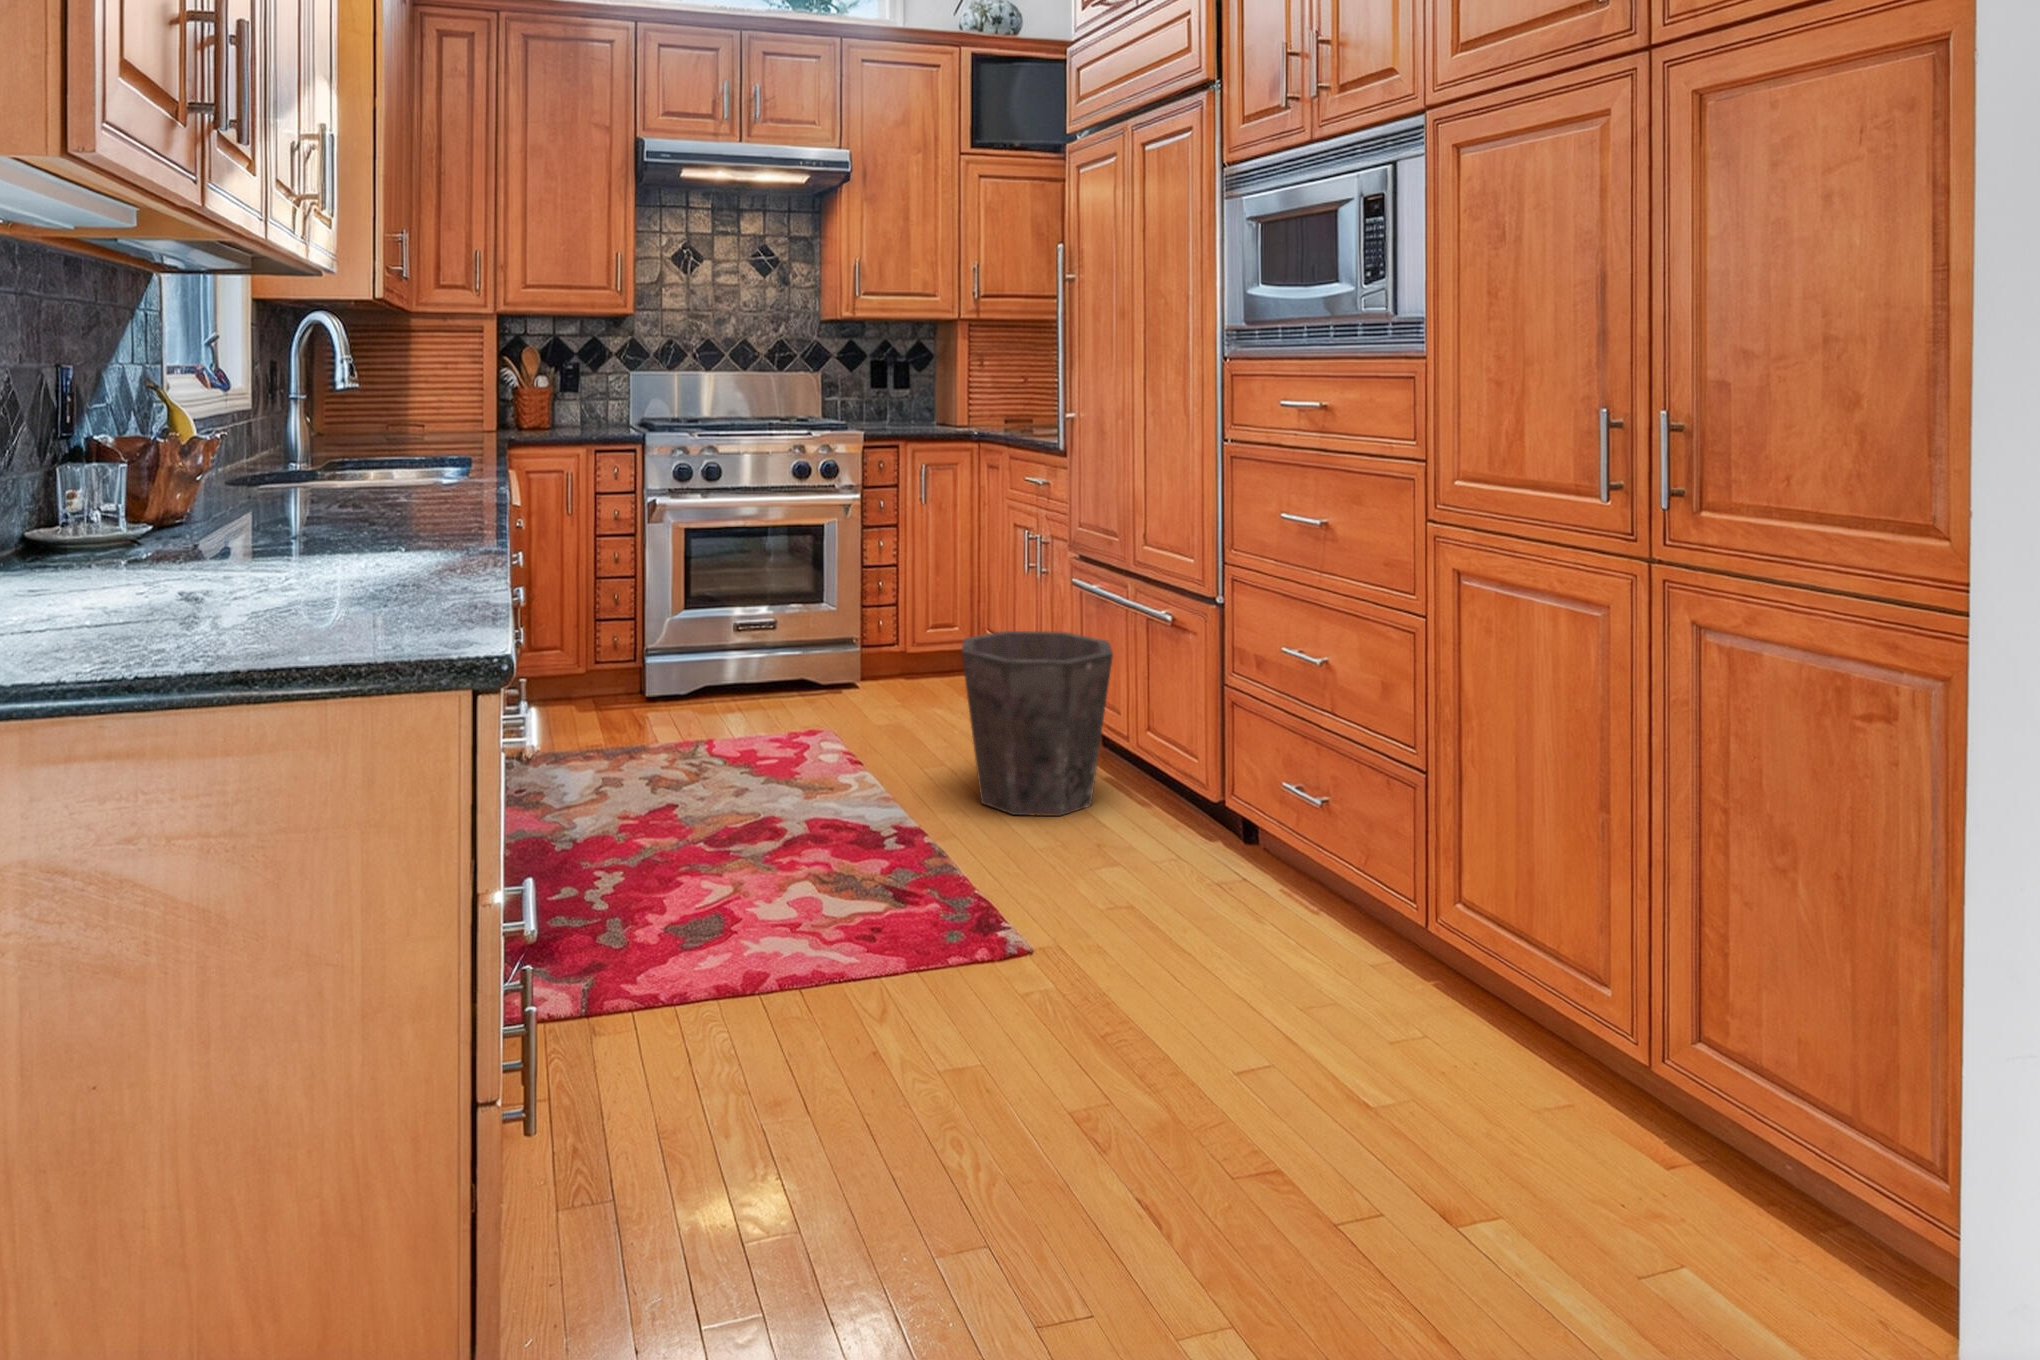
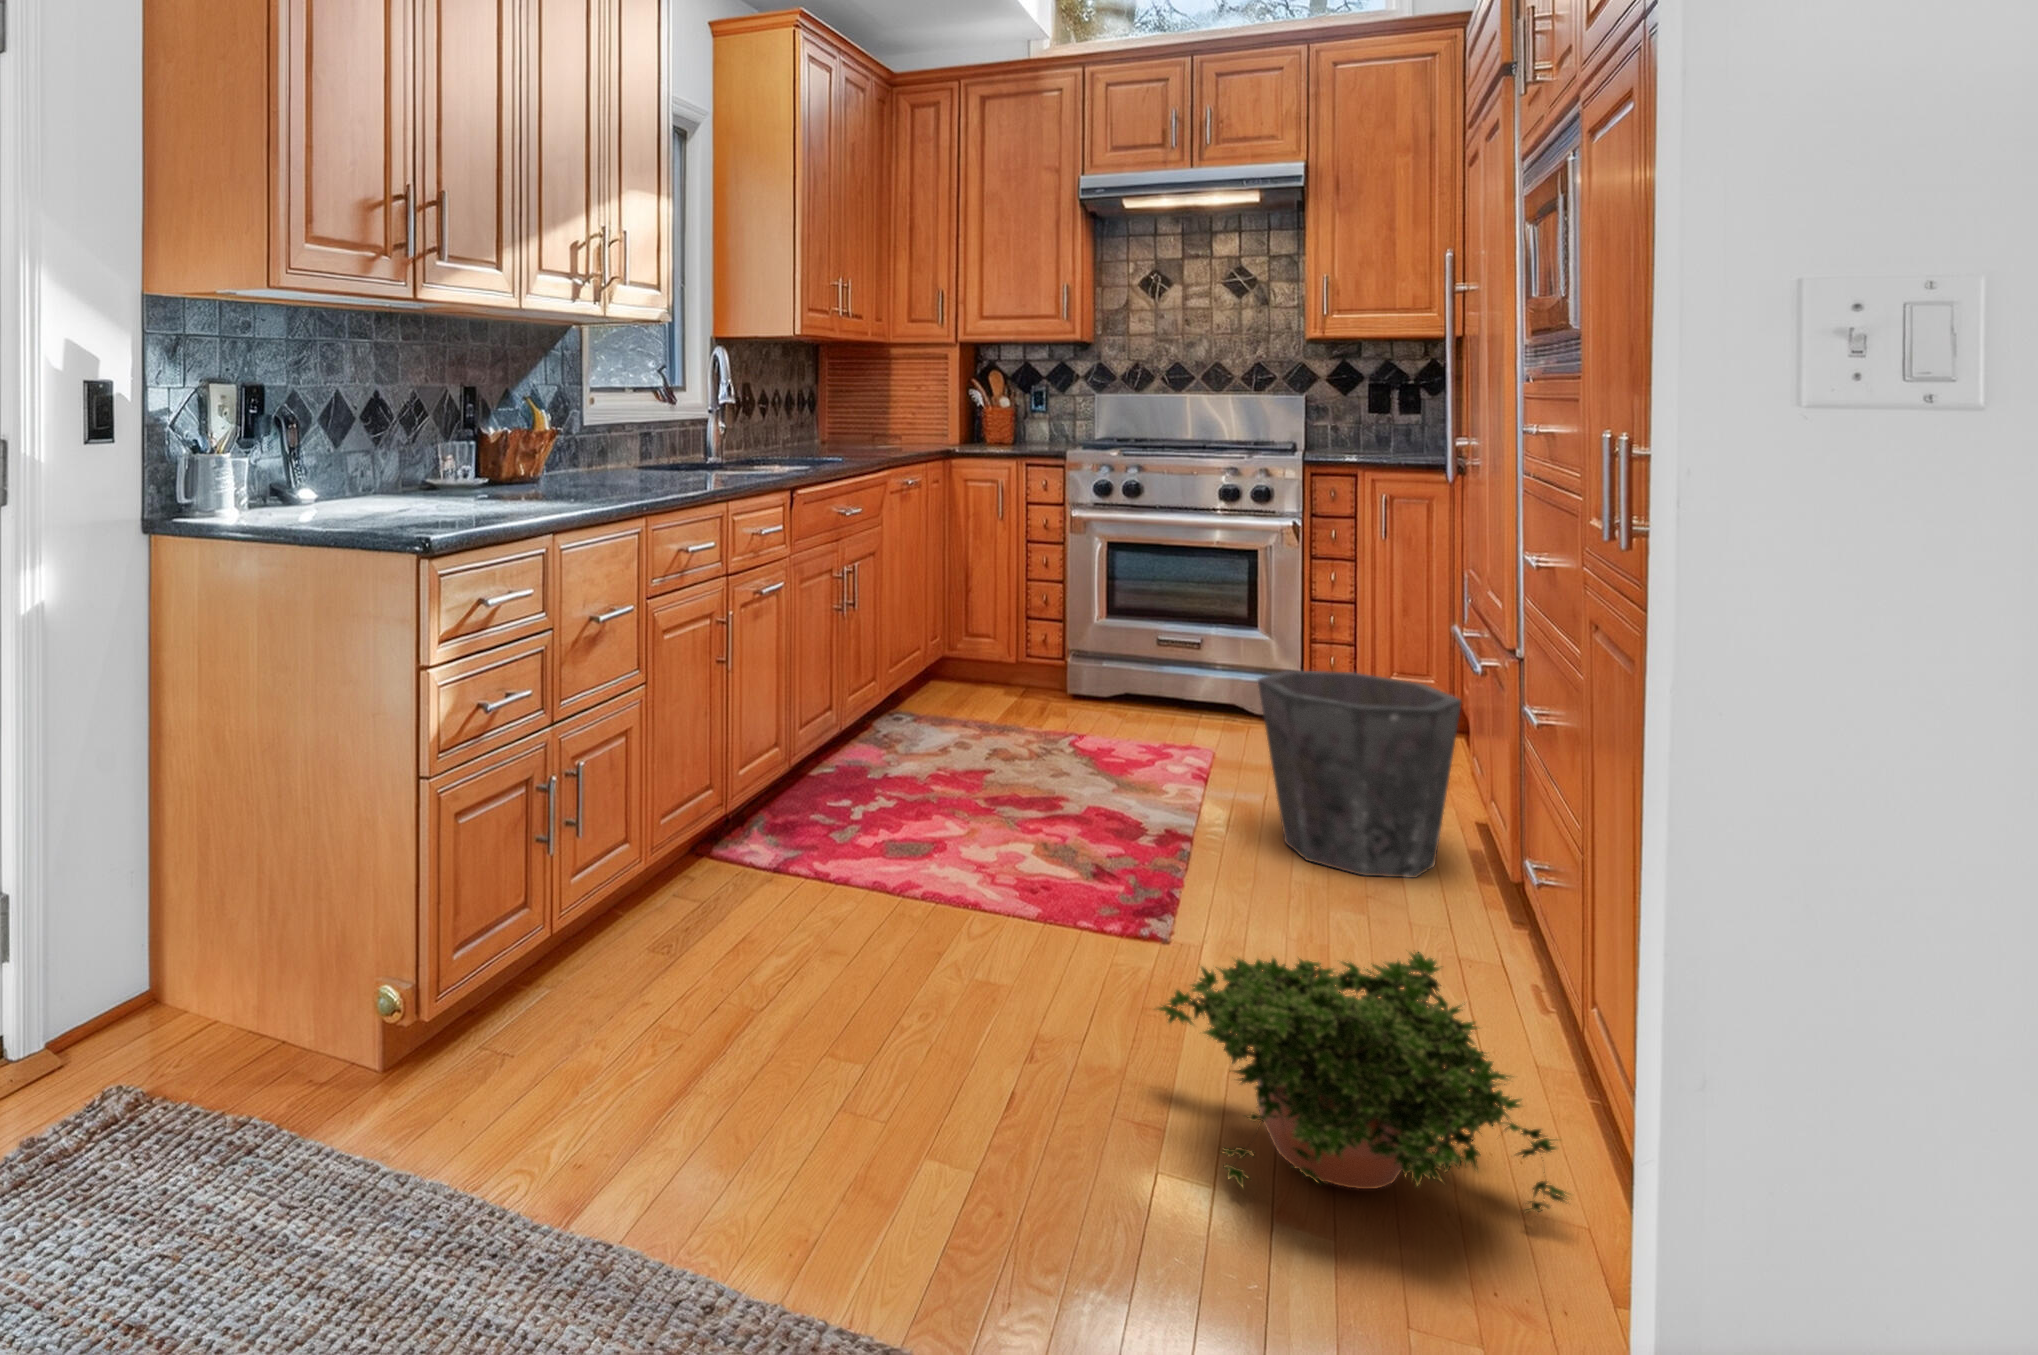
potted plant: none [1187,870,1521,1148] -> present [1158,952,1567,1213]

